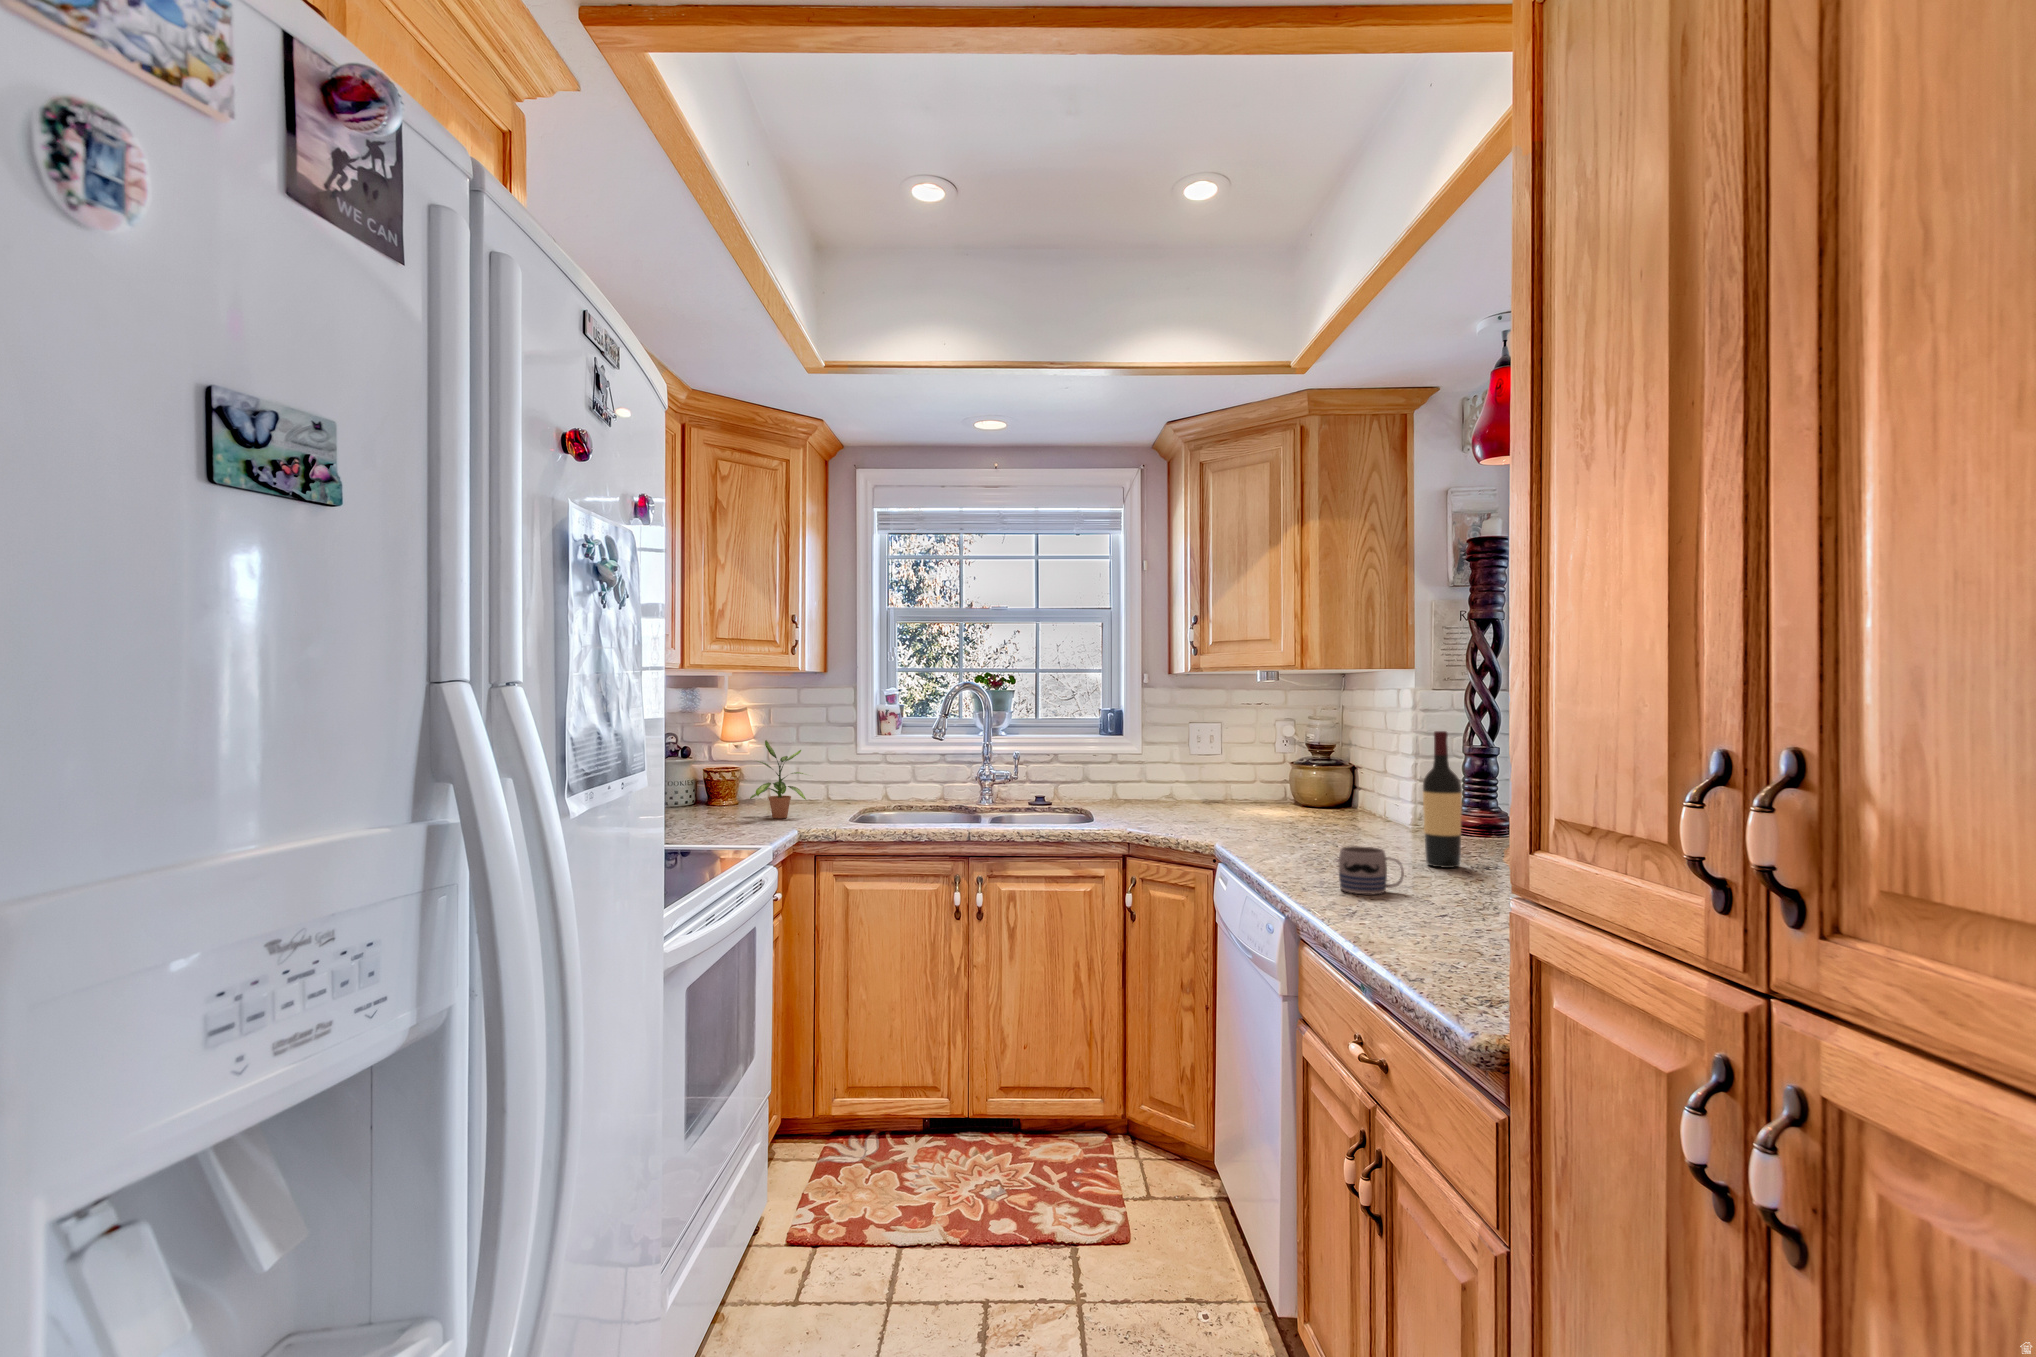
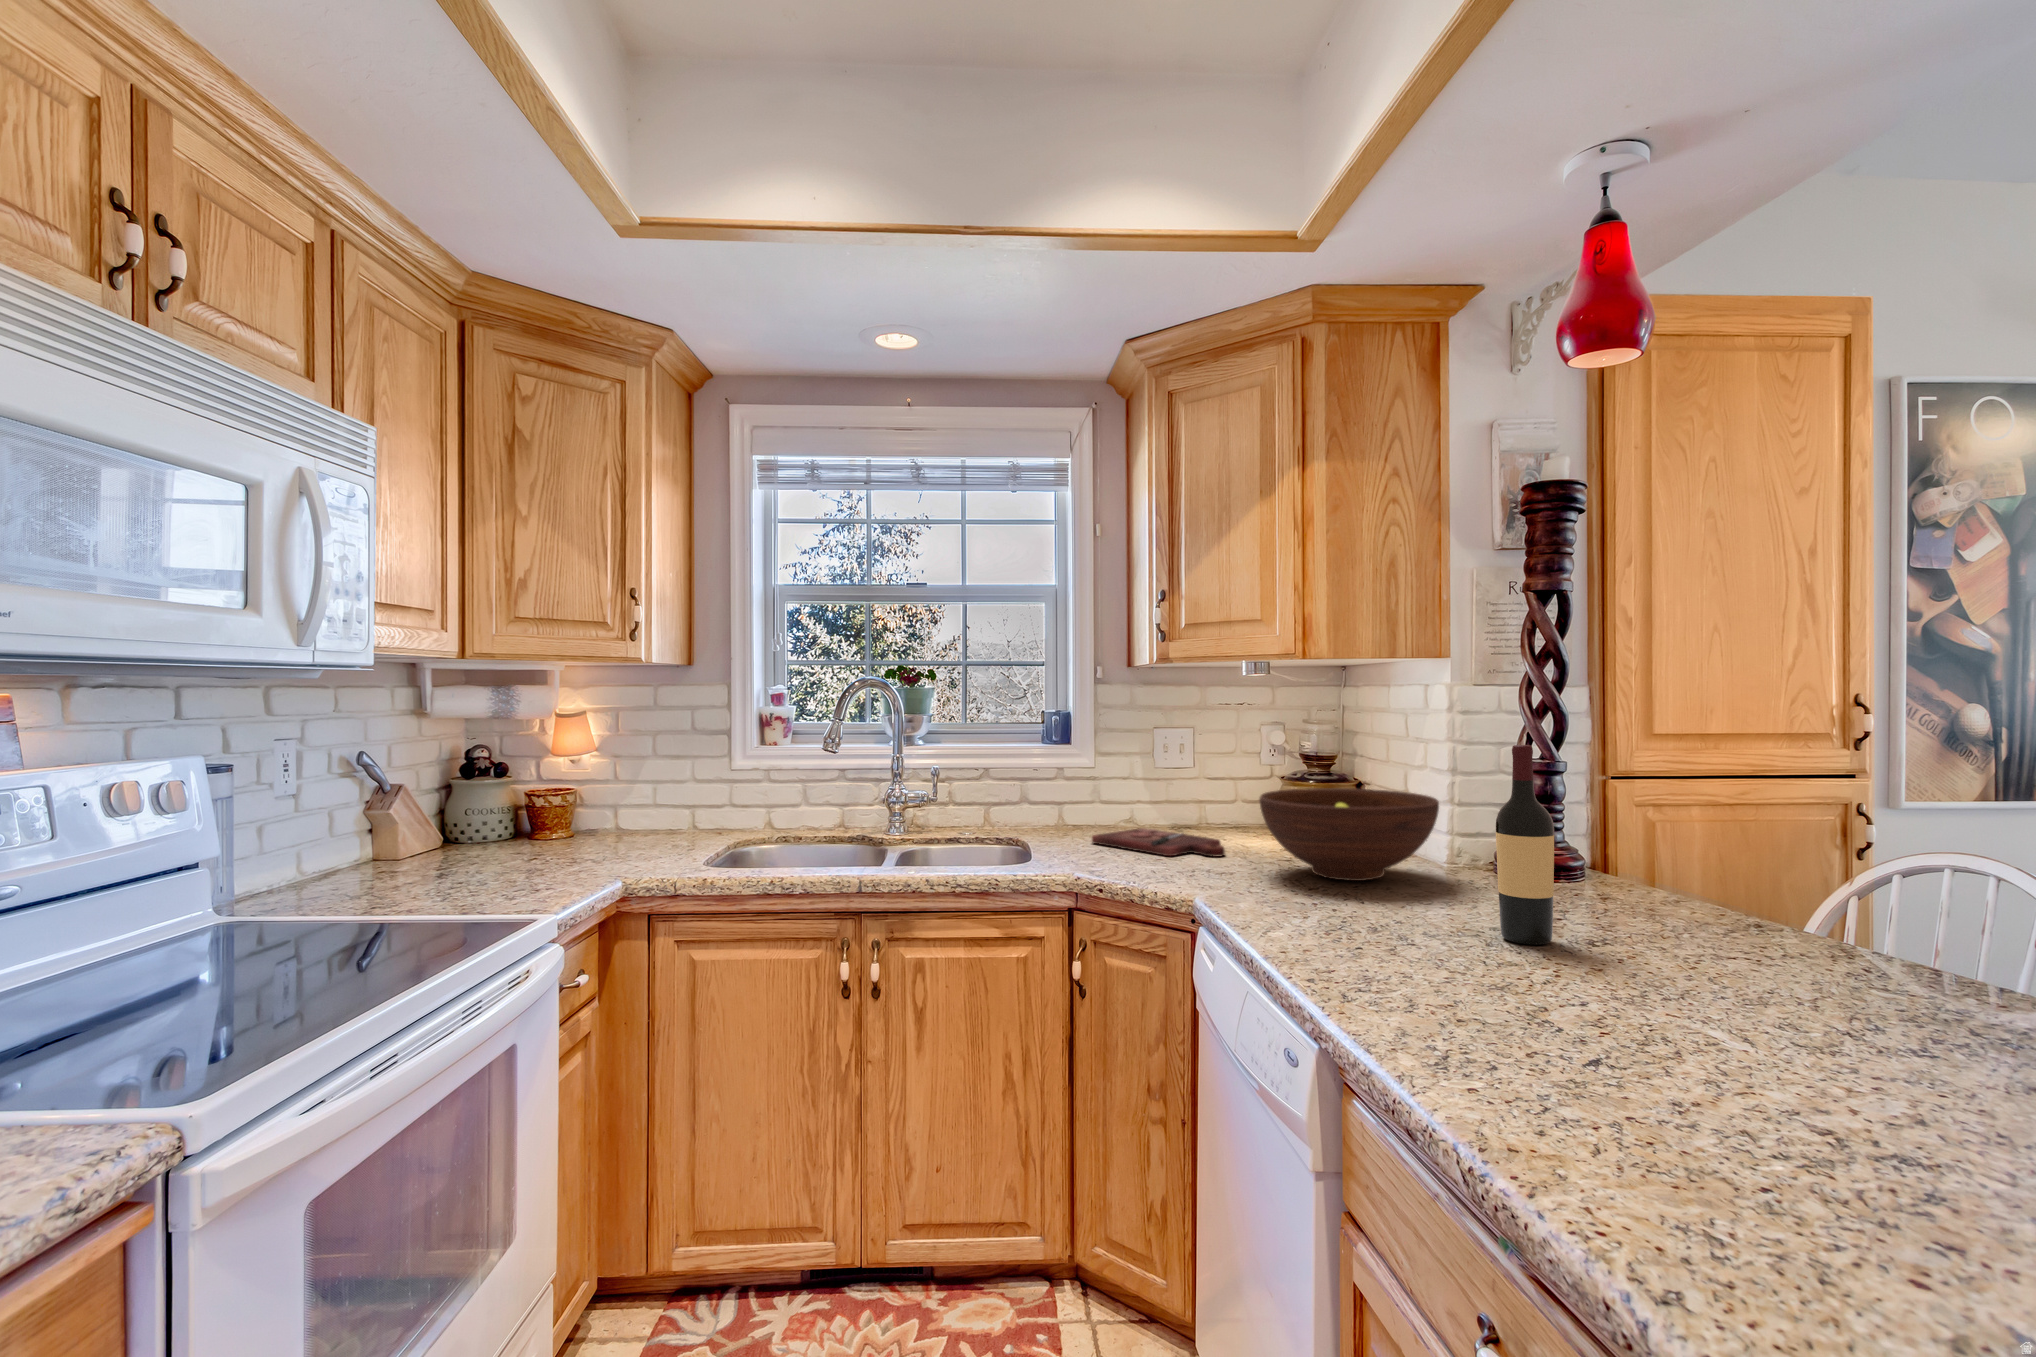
potted plant: present [750,740,806,818] -> none [575,755,664,860]
fruit bowl: none [1267,768,1401,835] -> present [1259,788,1439,881]
cutting board: none [1140,802,1243,820] -> present [1092,828,1225,856]
mug: present [1339,846,1404,894] -> none [1396,927,1500,1009]

